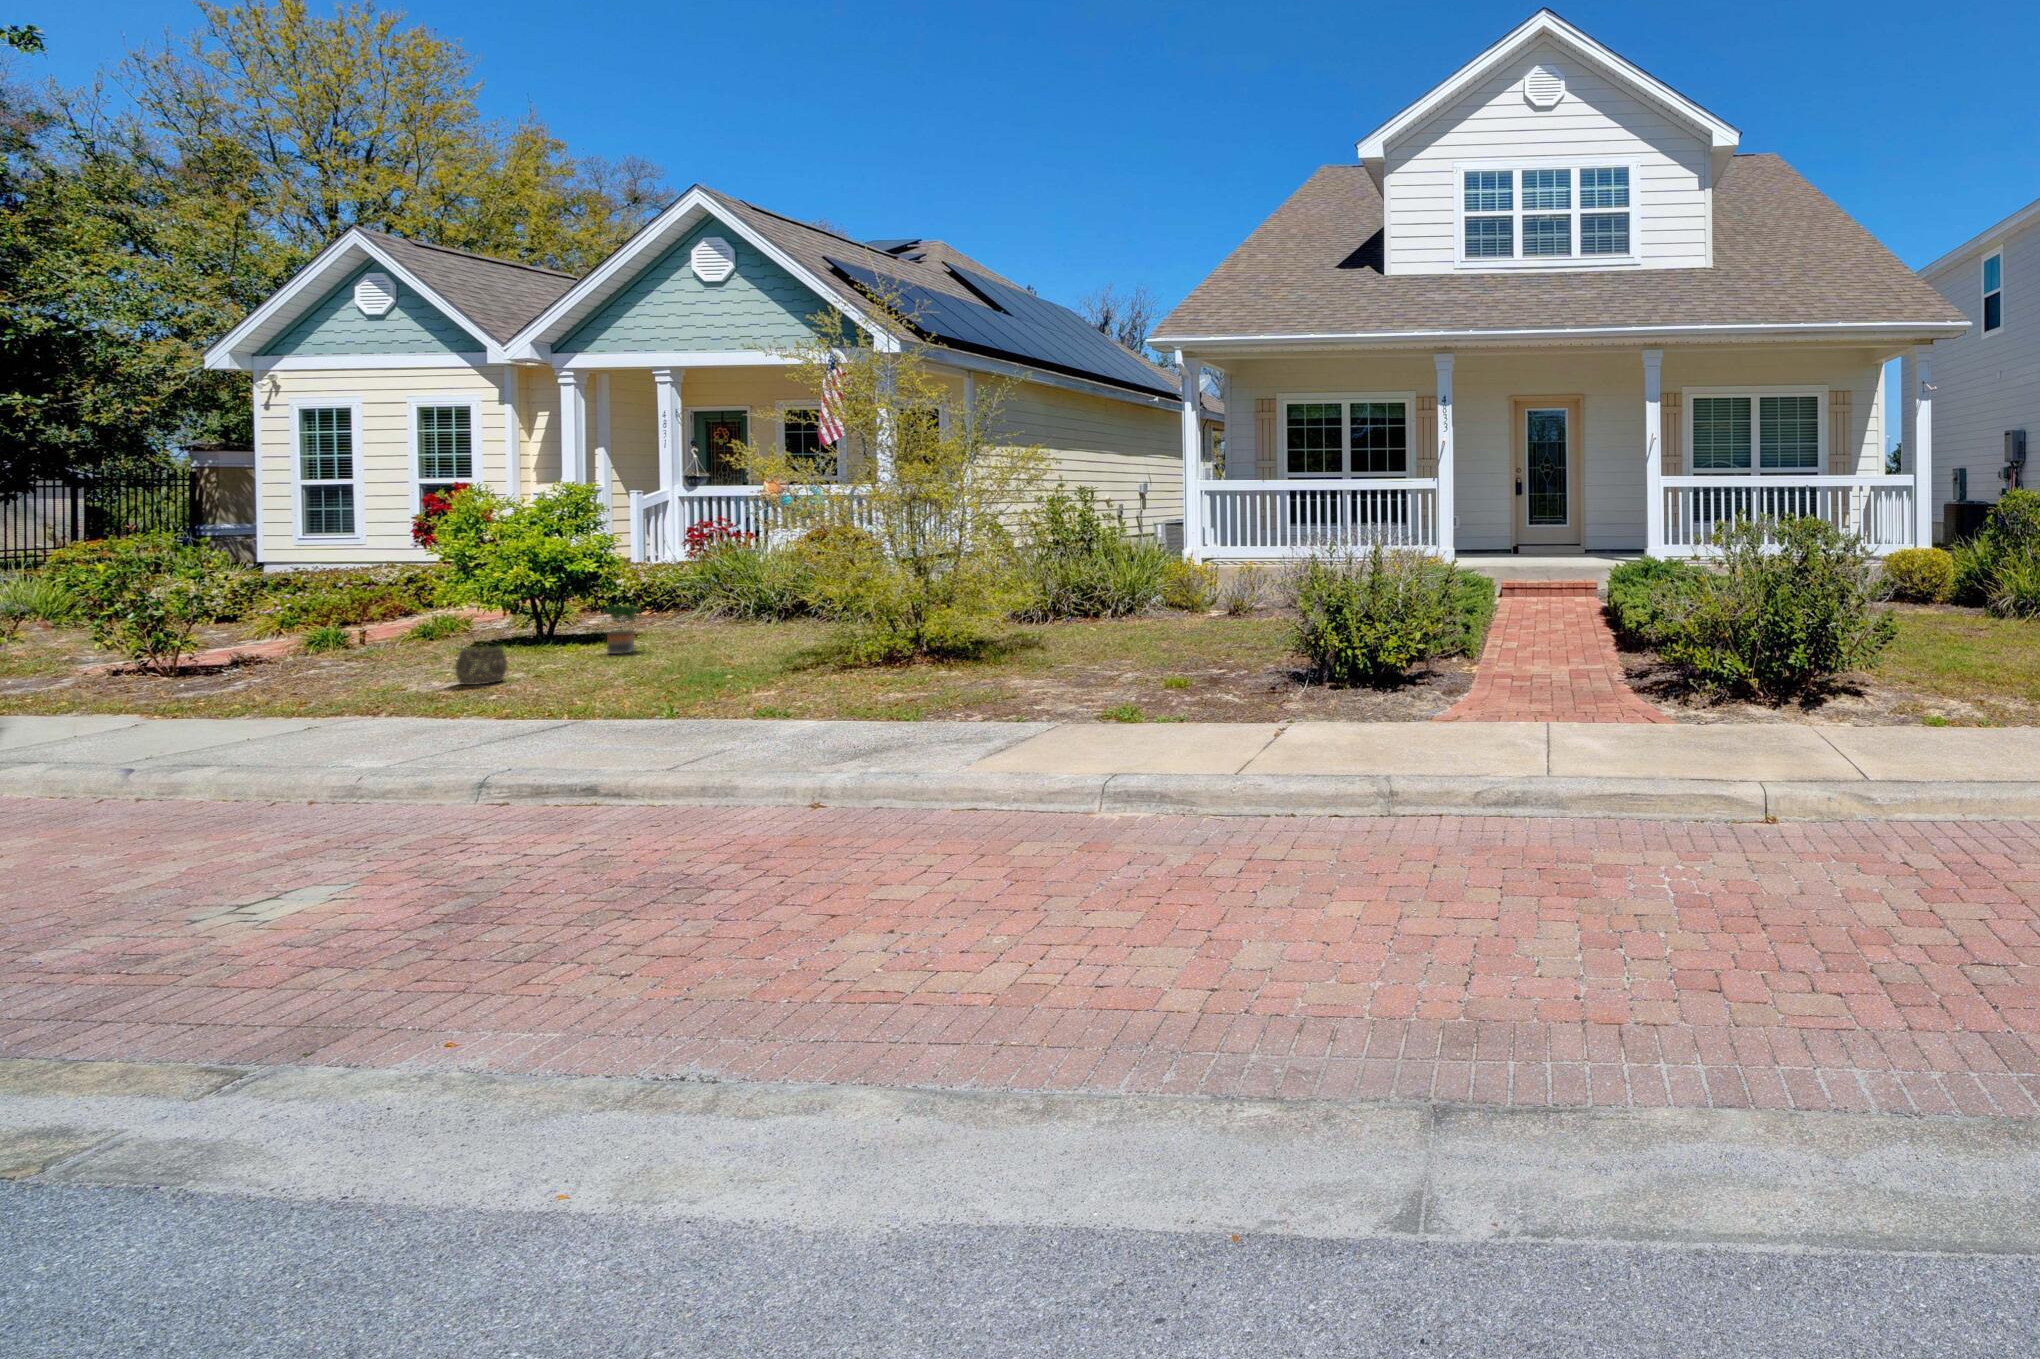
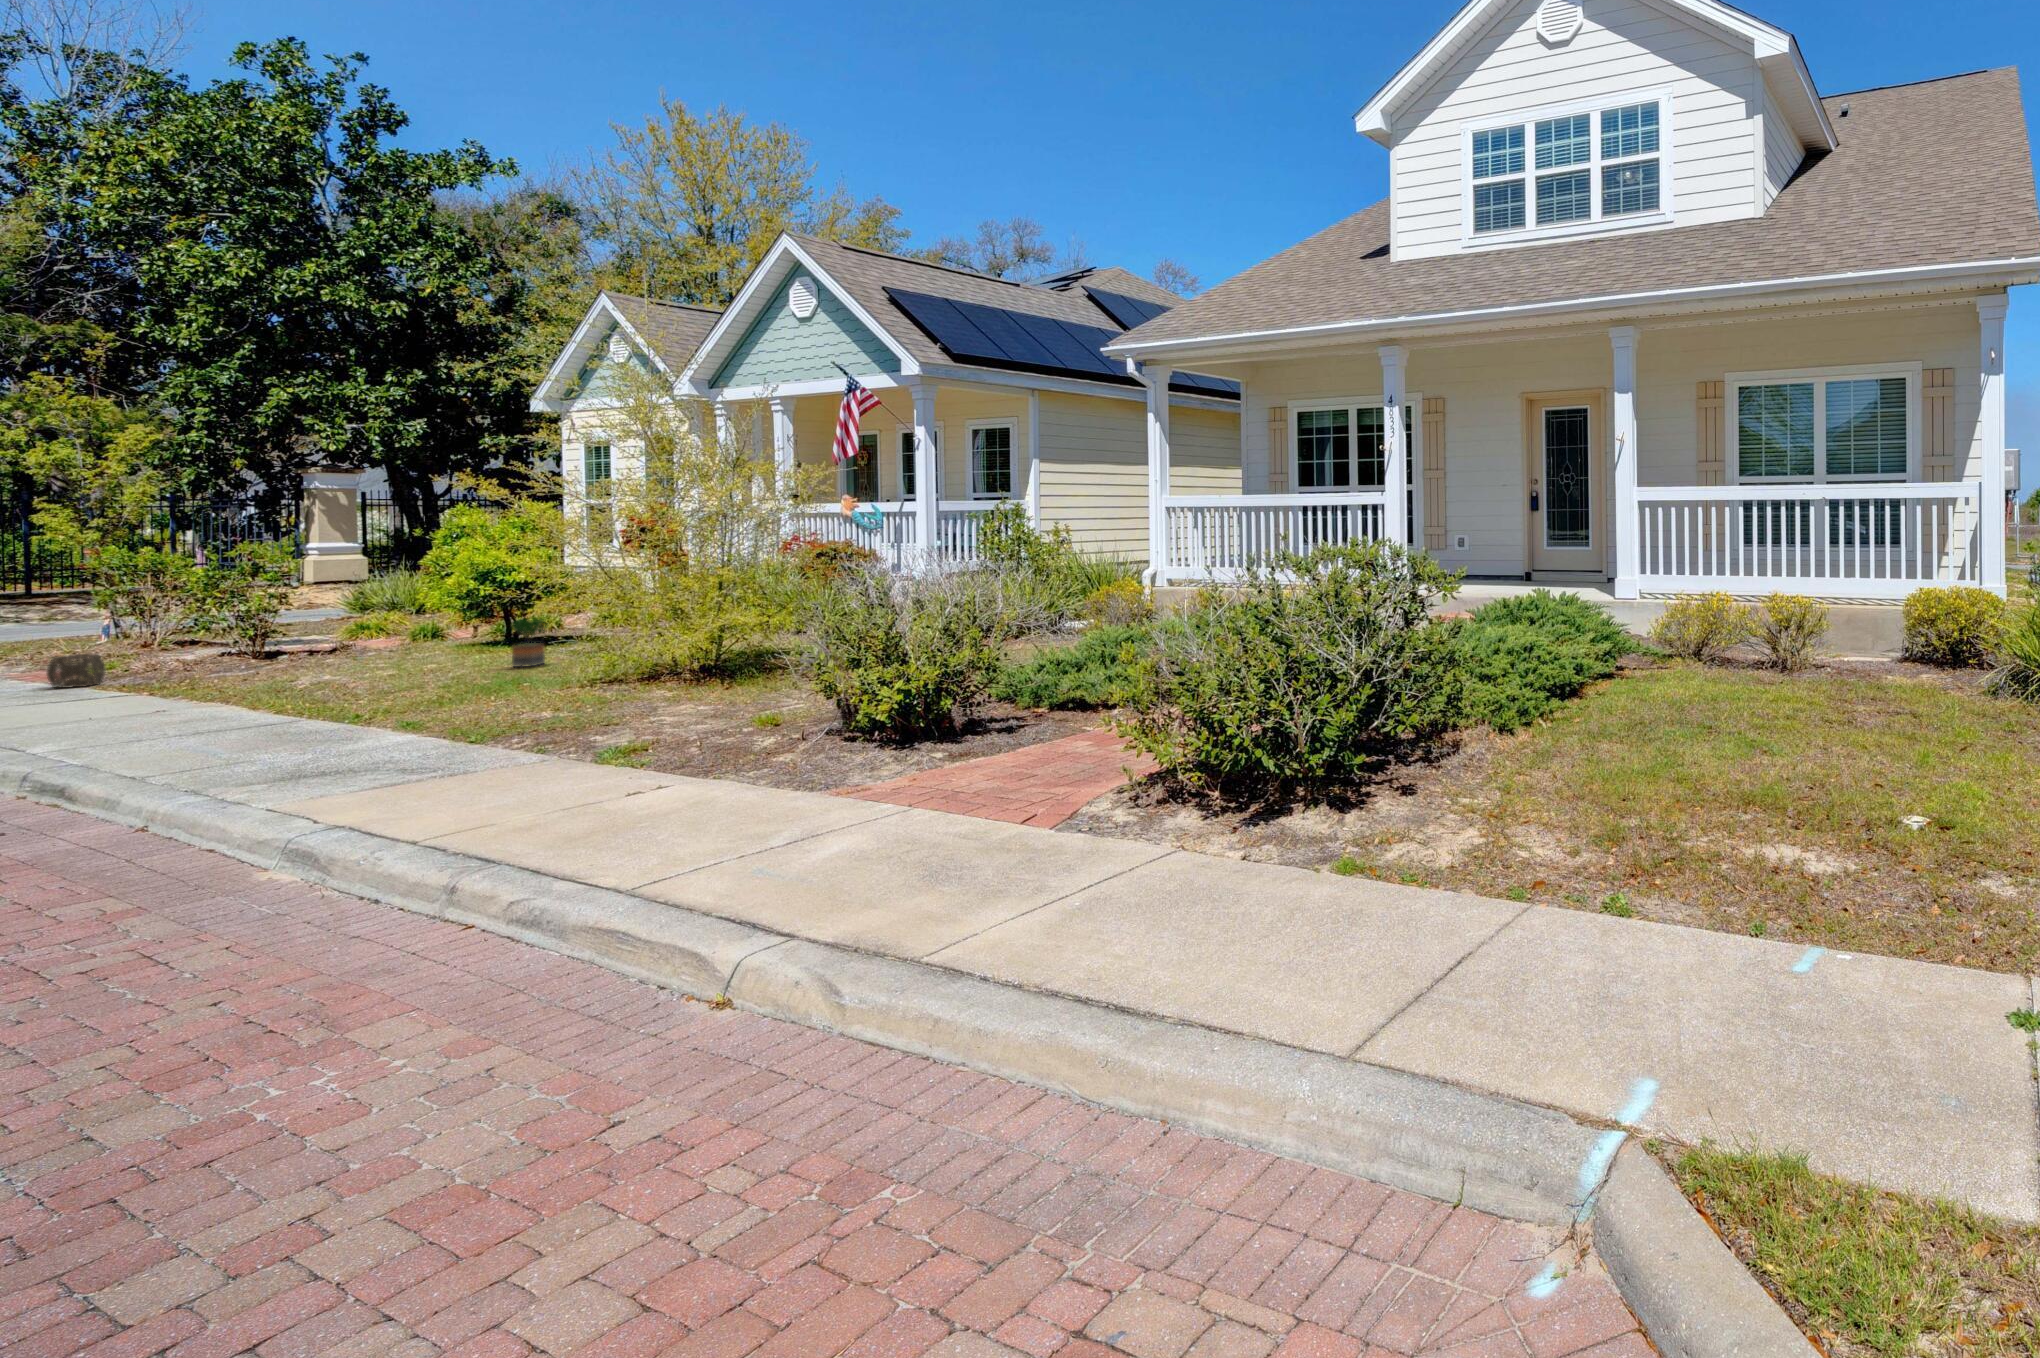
woven basket: present [455,647,507,685] -> present [46,654,106,688]

